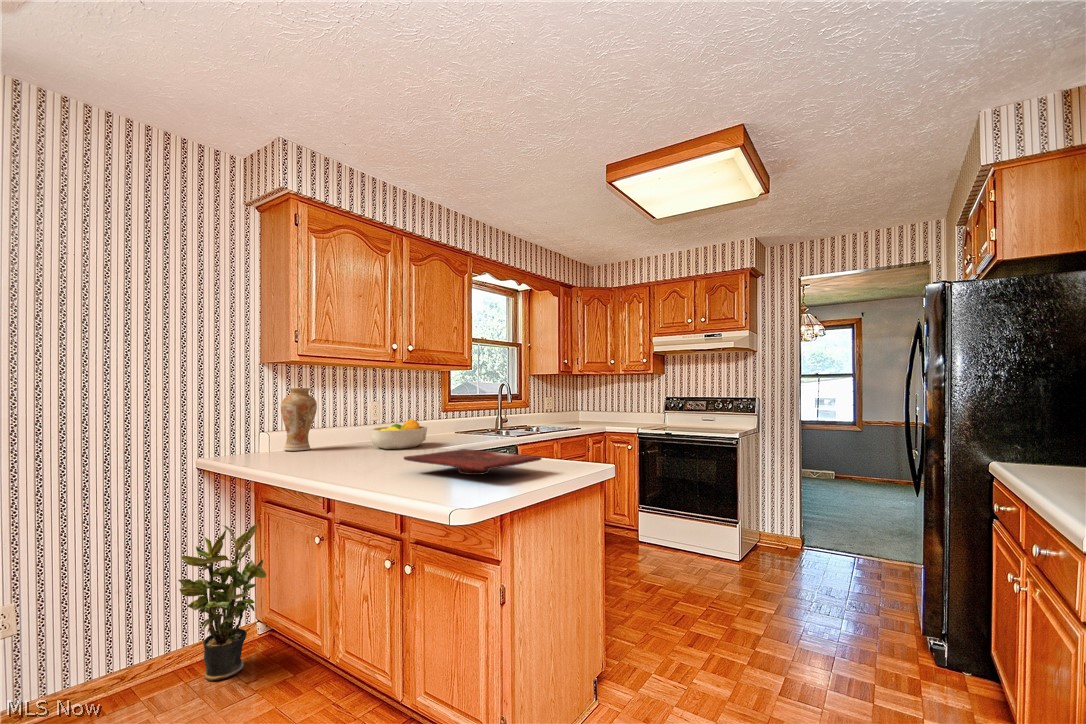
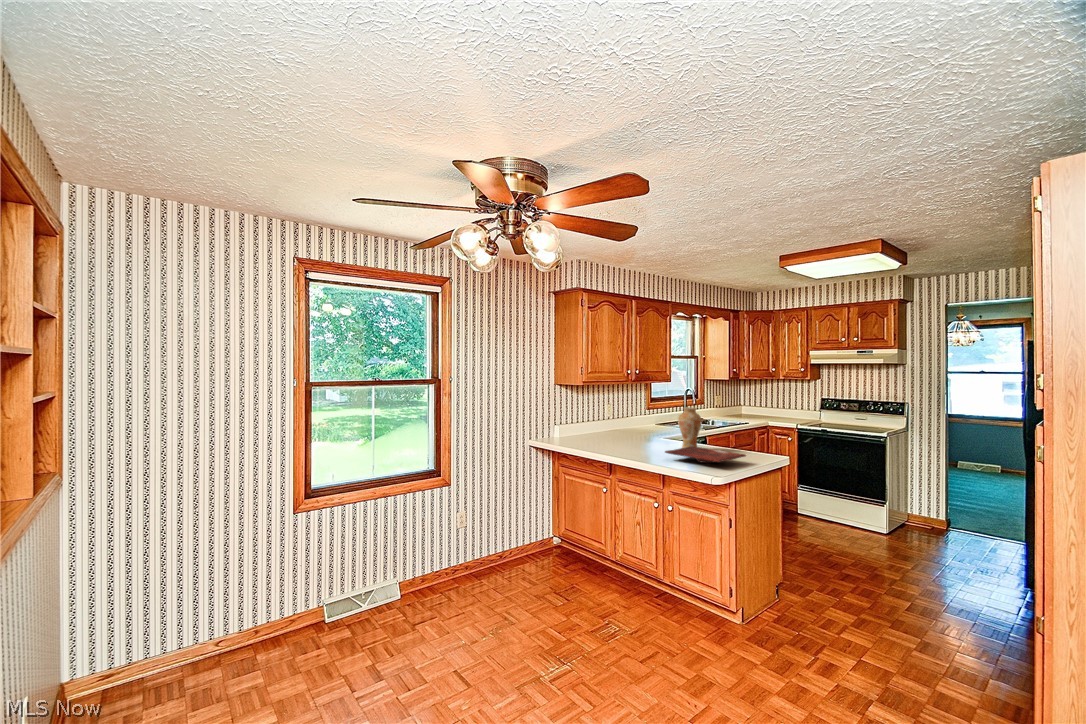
vase: present [281,388,317,451] -> present [678,407,702,448]
fruit bowl: present [370,419,427,449] -> none [620,421,651,441]
potted plant: present [178,524,266,681] -> none [529,482,568,565]

